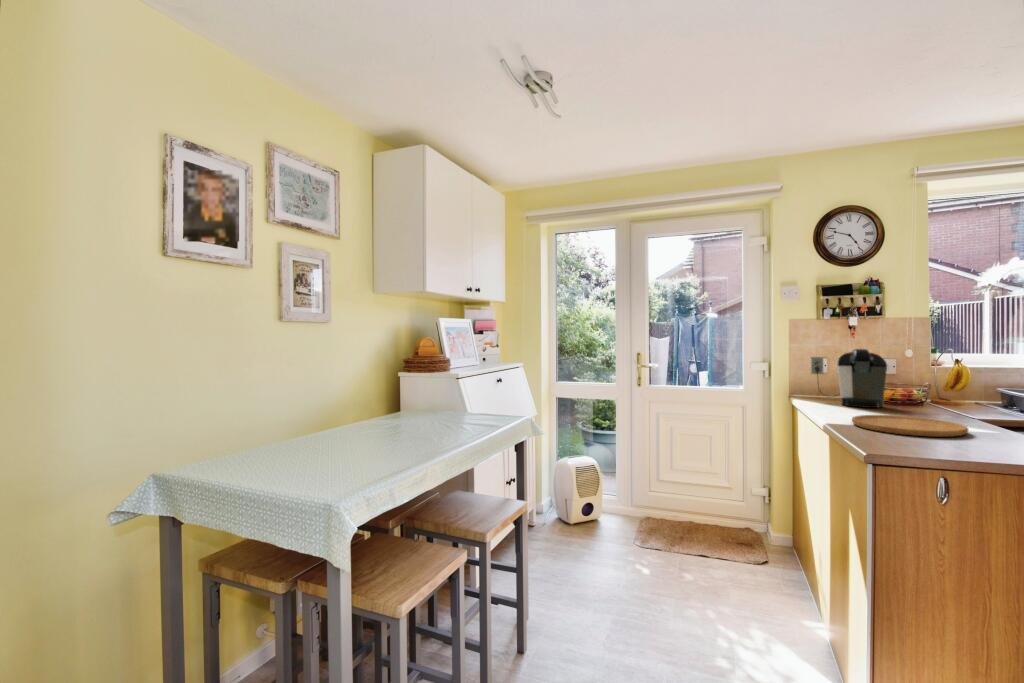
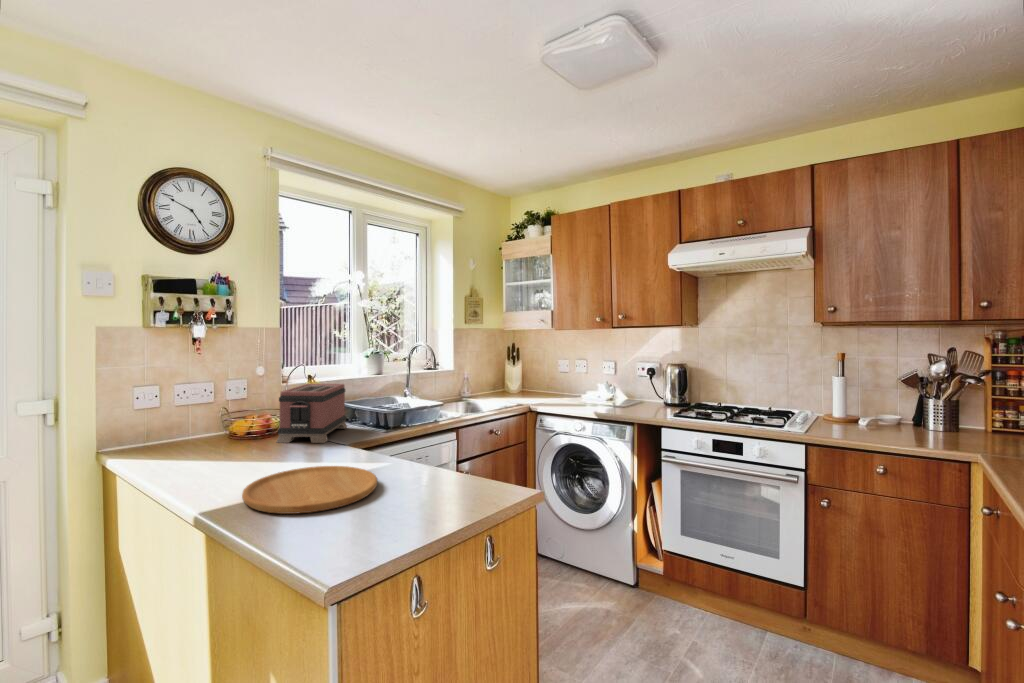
coffee maker: present [811,349,887,408] -> none [141,372,252,458]
toaster: none [911,366,1000,414] -> present [276,383,347,443]

